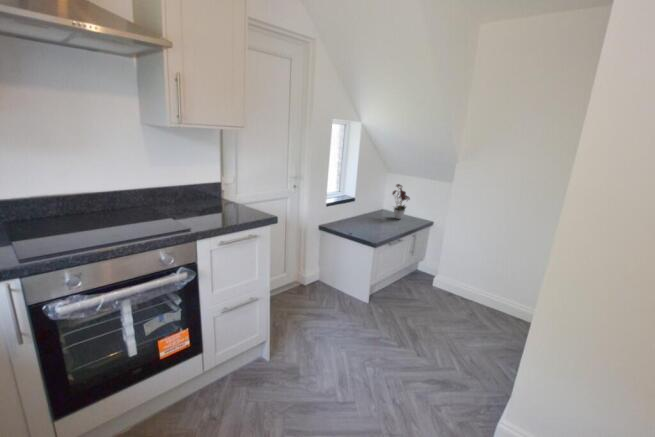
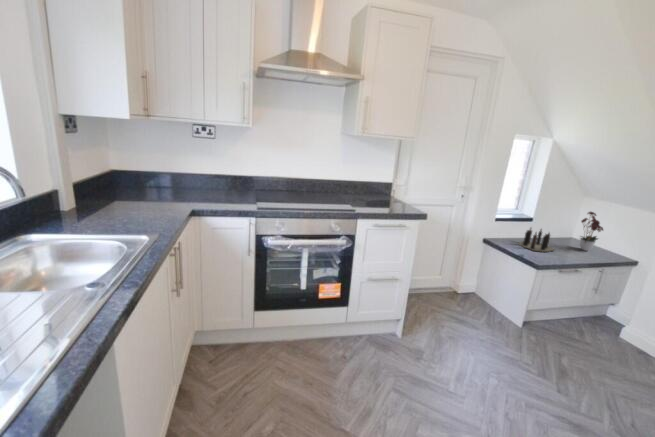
candle: none [346,206,380,229] -> present [519,228,554,252]

